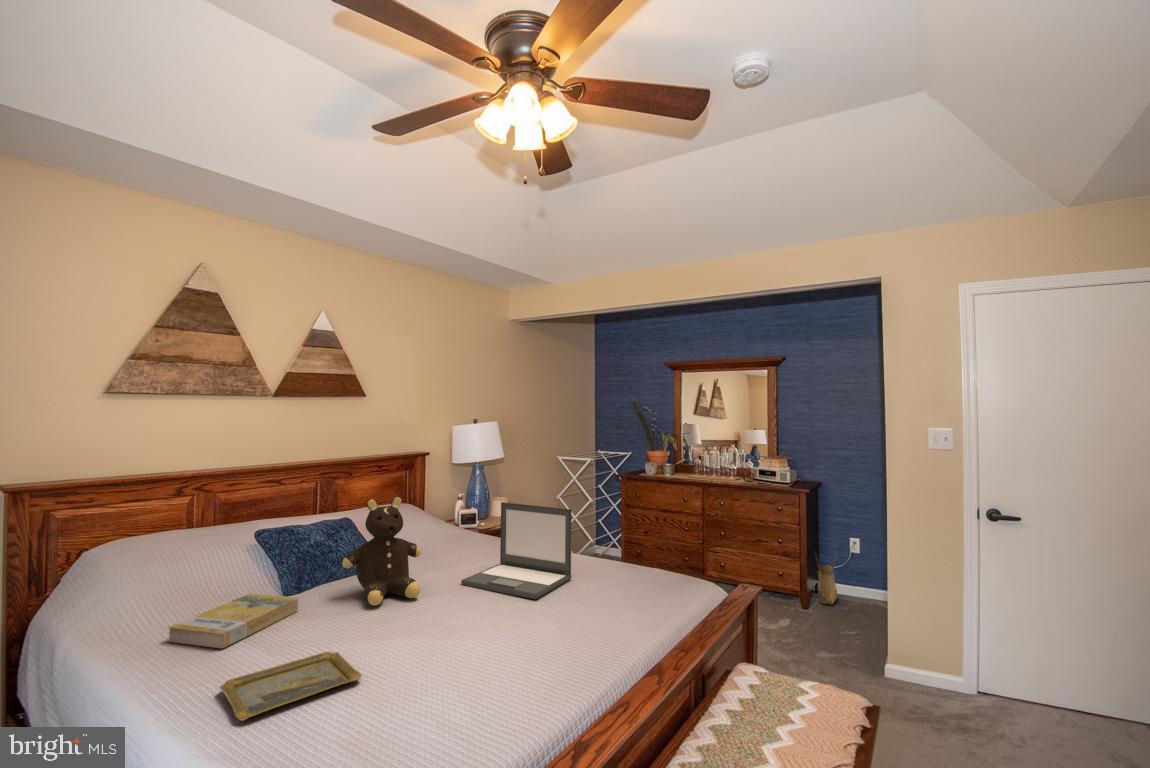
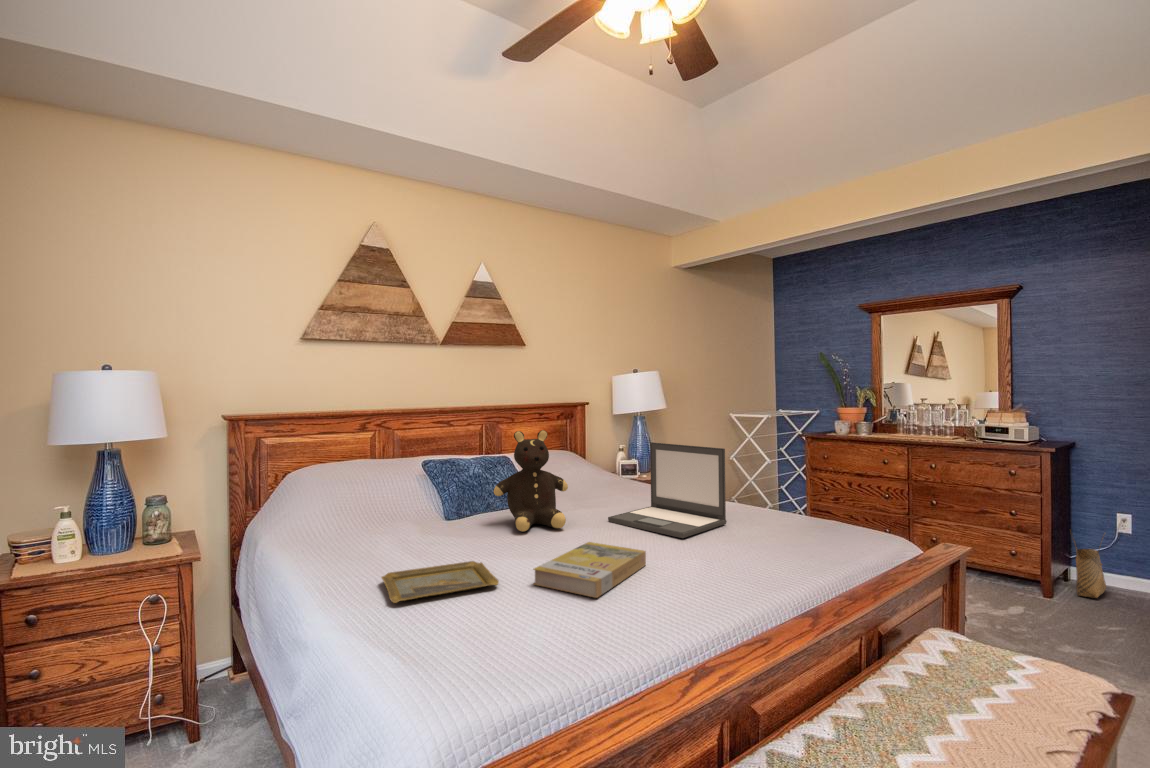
book: present [168,594,298,648] -> present [534,542,646,598]

